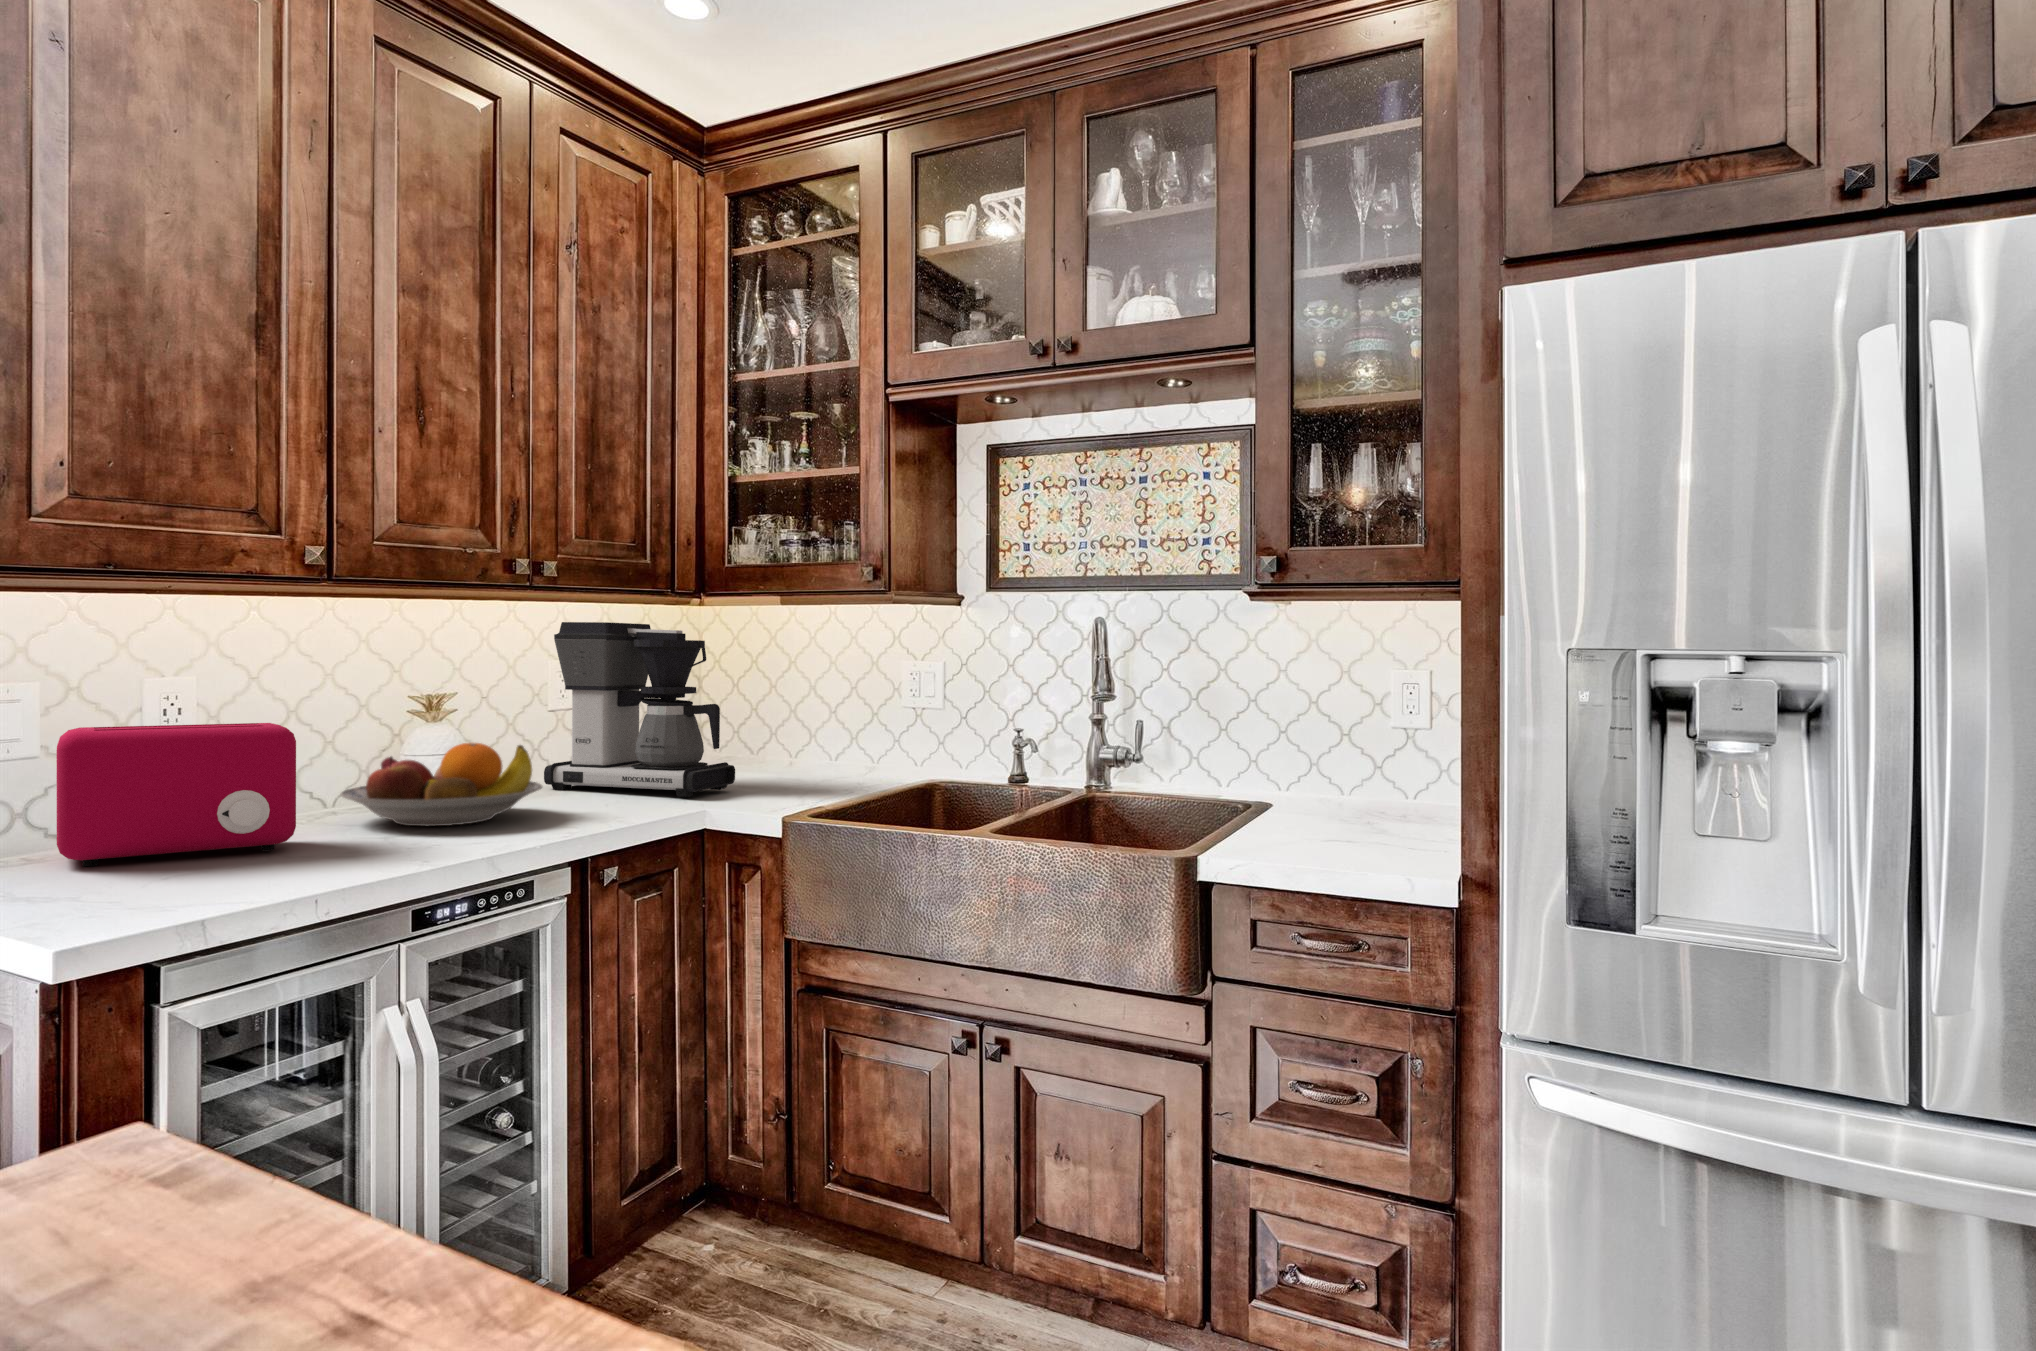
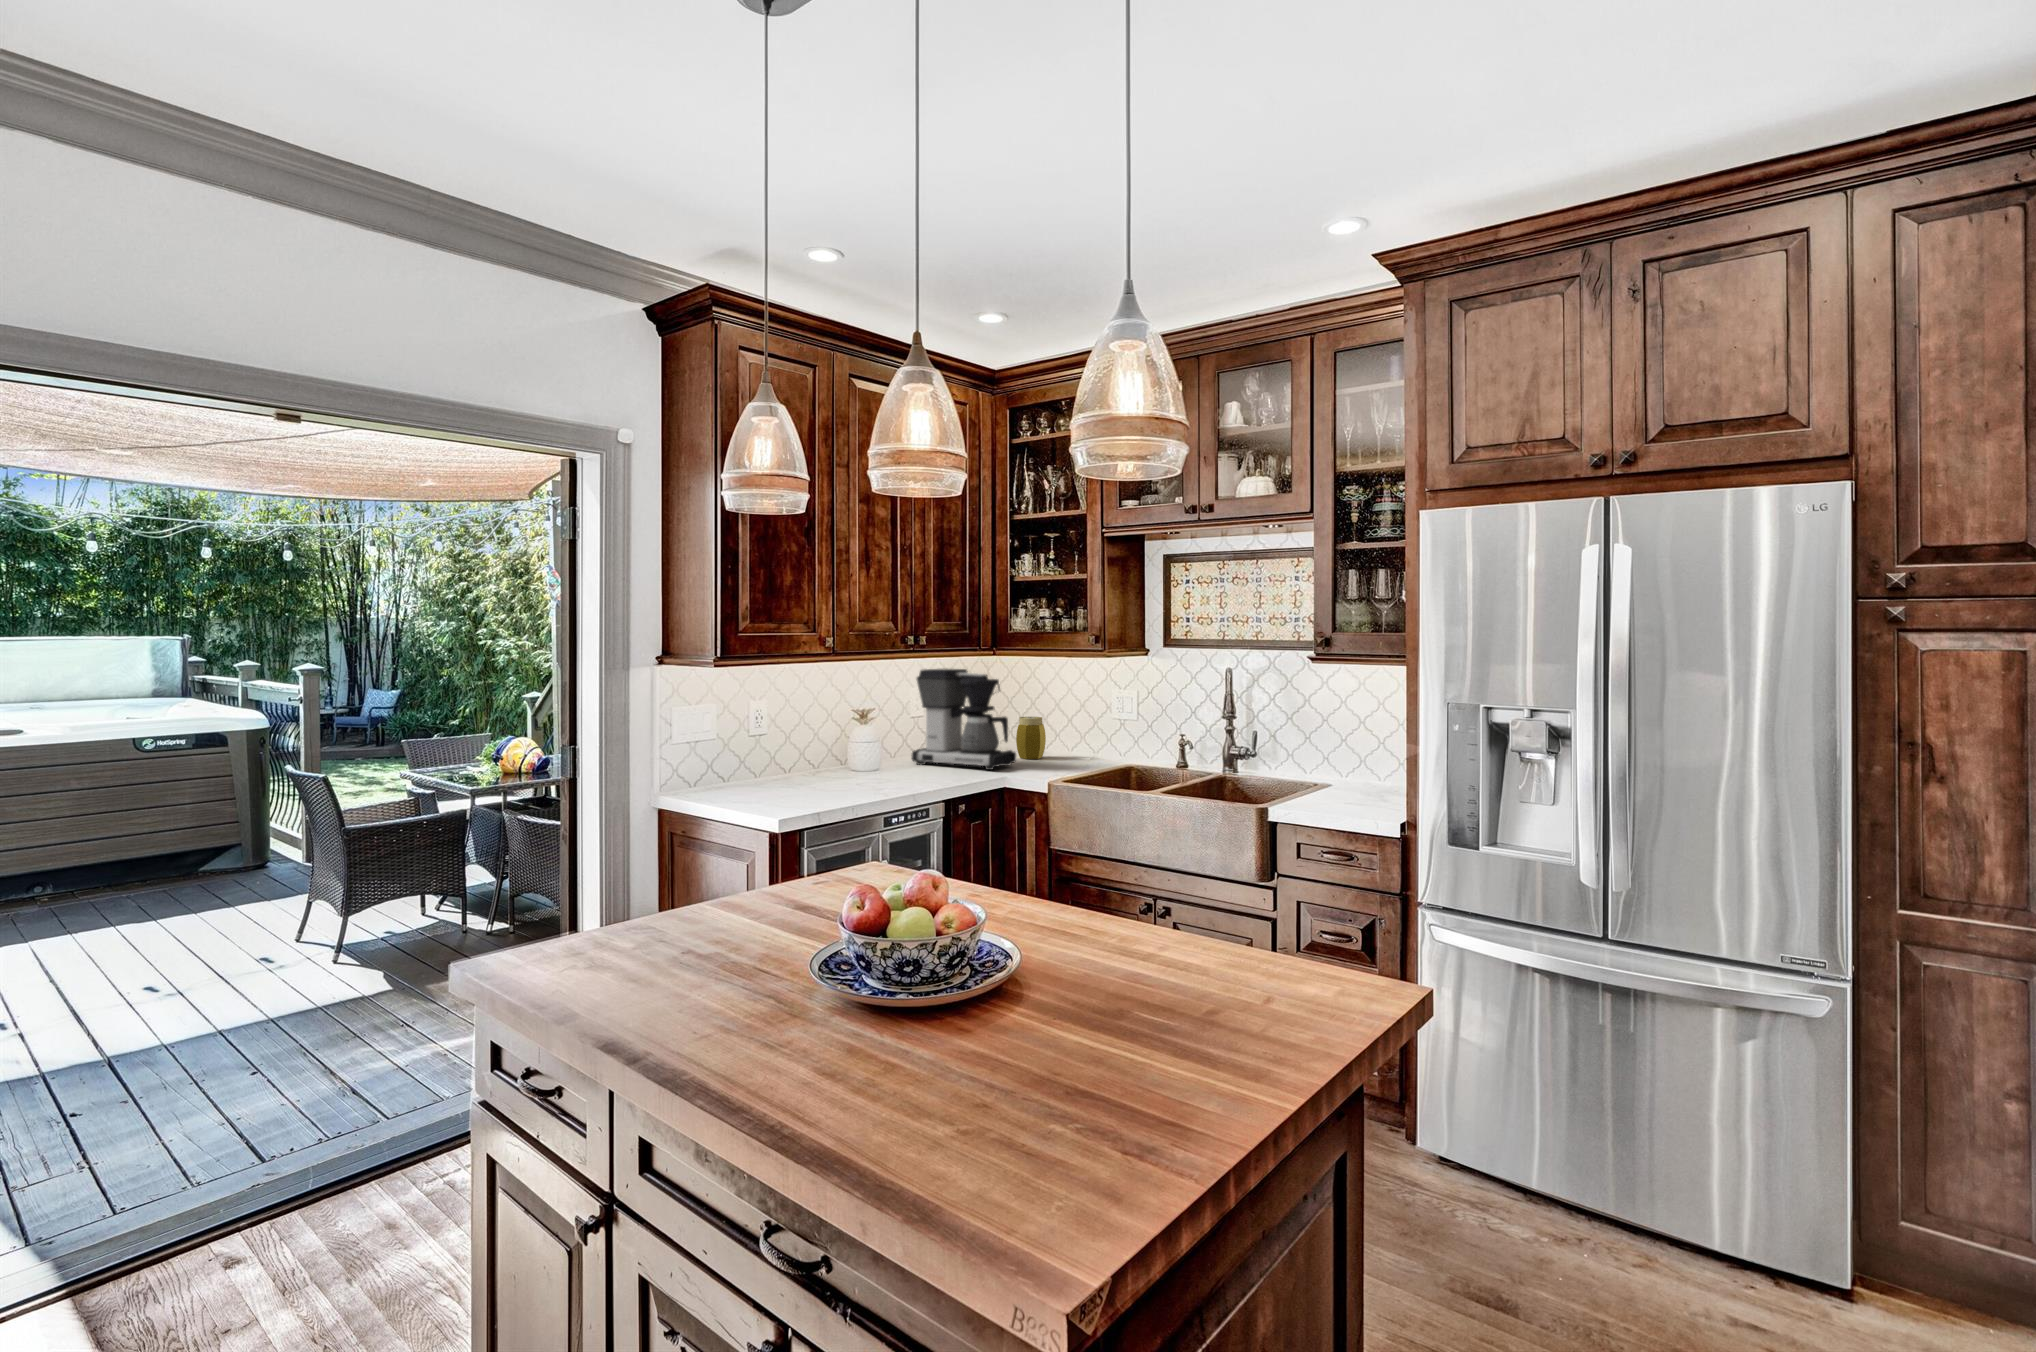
jar: none [738,709,788,779] -> present [1016,717,1046,759]
toaster: present [57,723,296,866] -> none [722,732,818,799]
fruit bowl: present [340,743,542,826] -> none [825,740,920,784]

